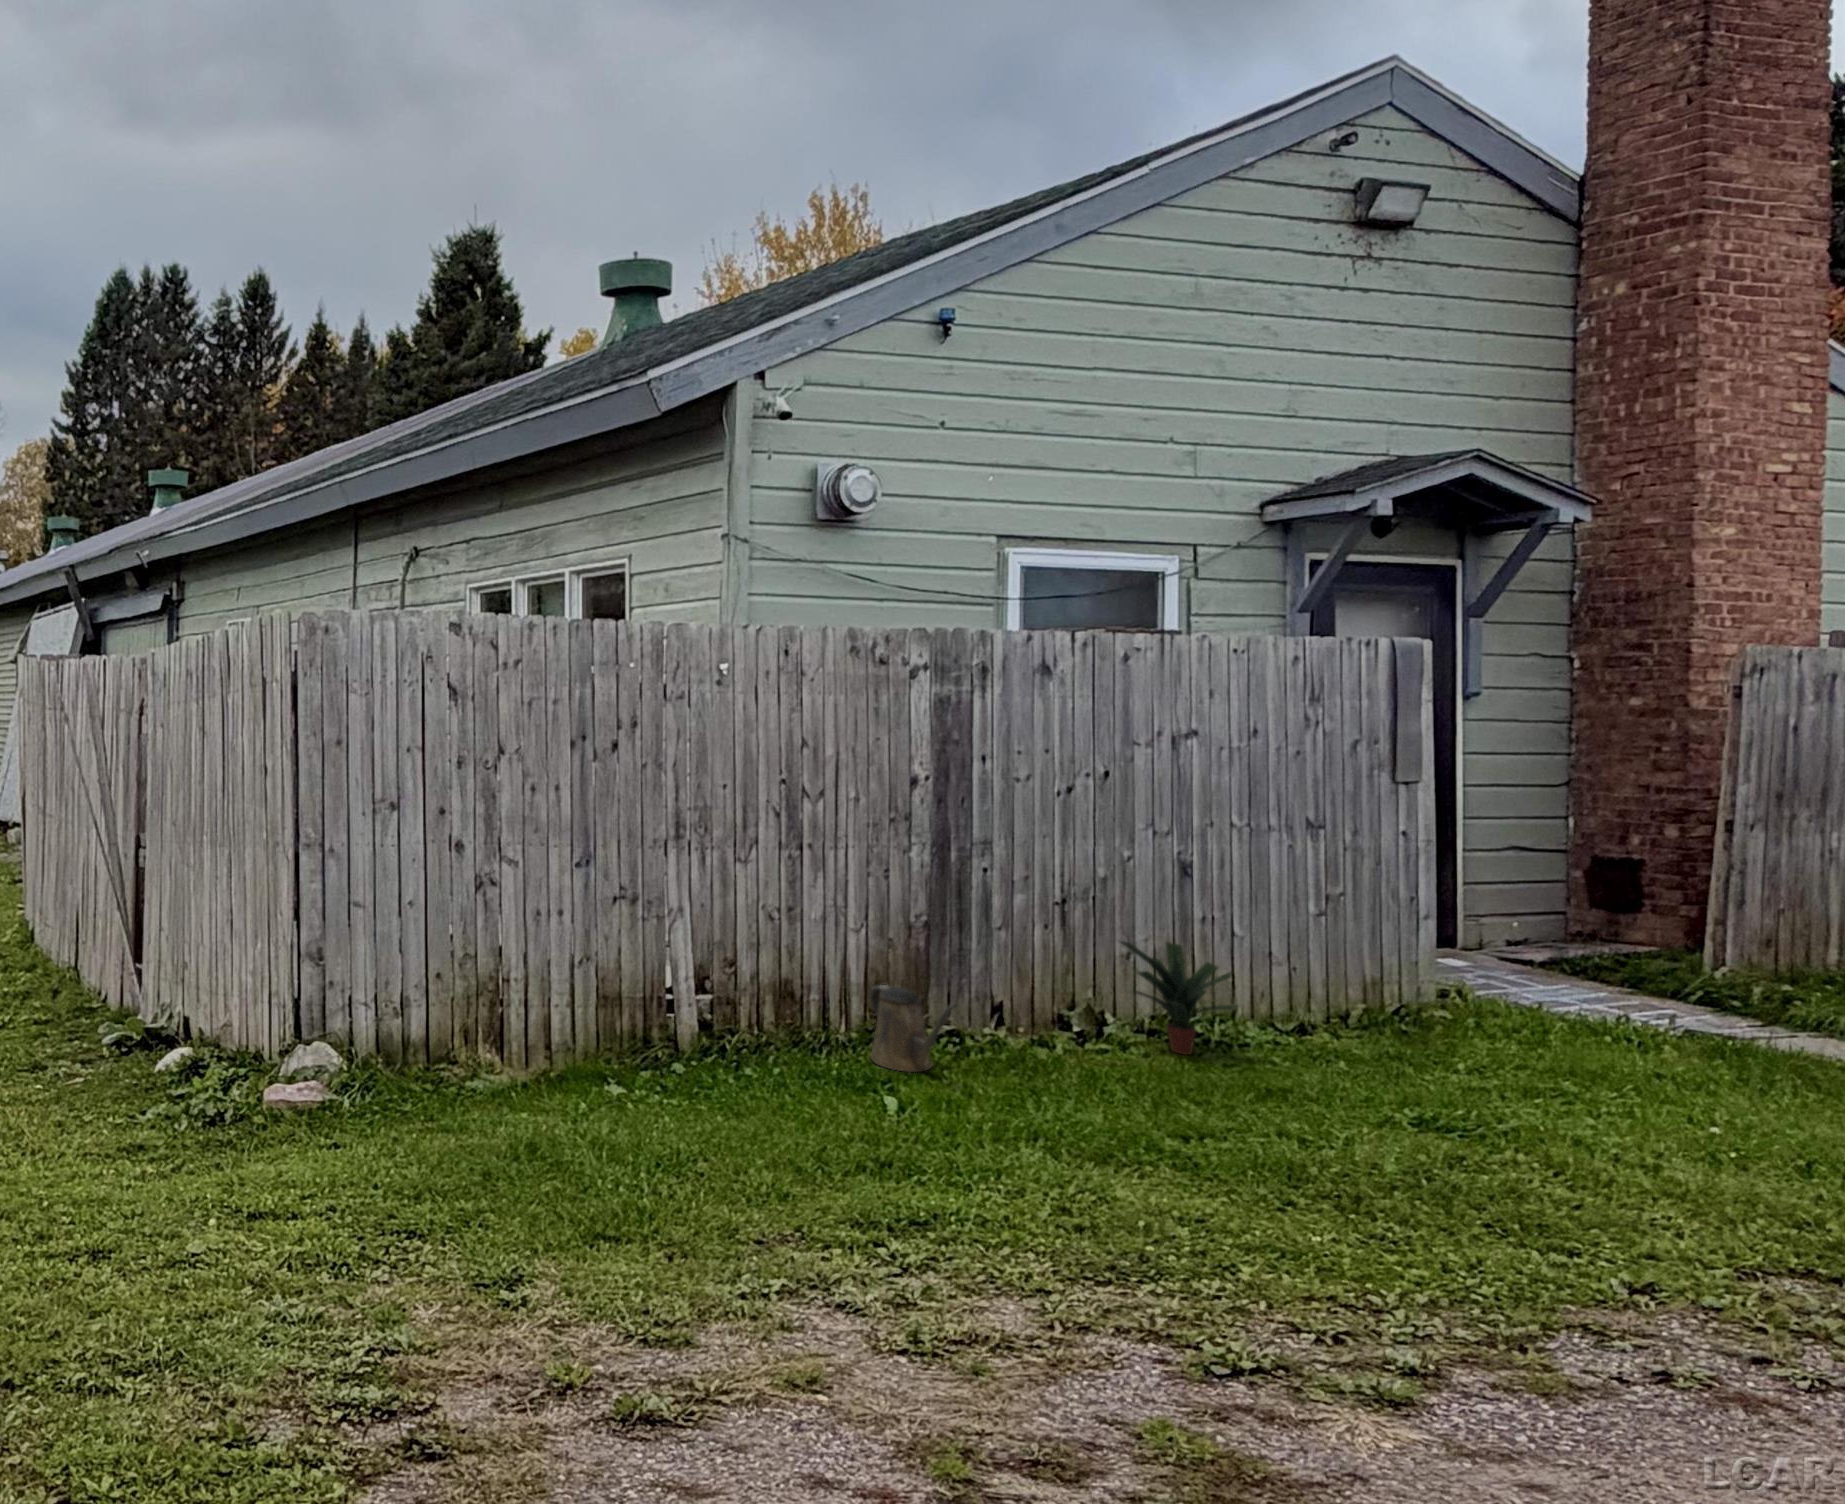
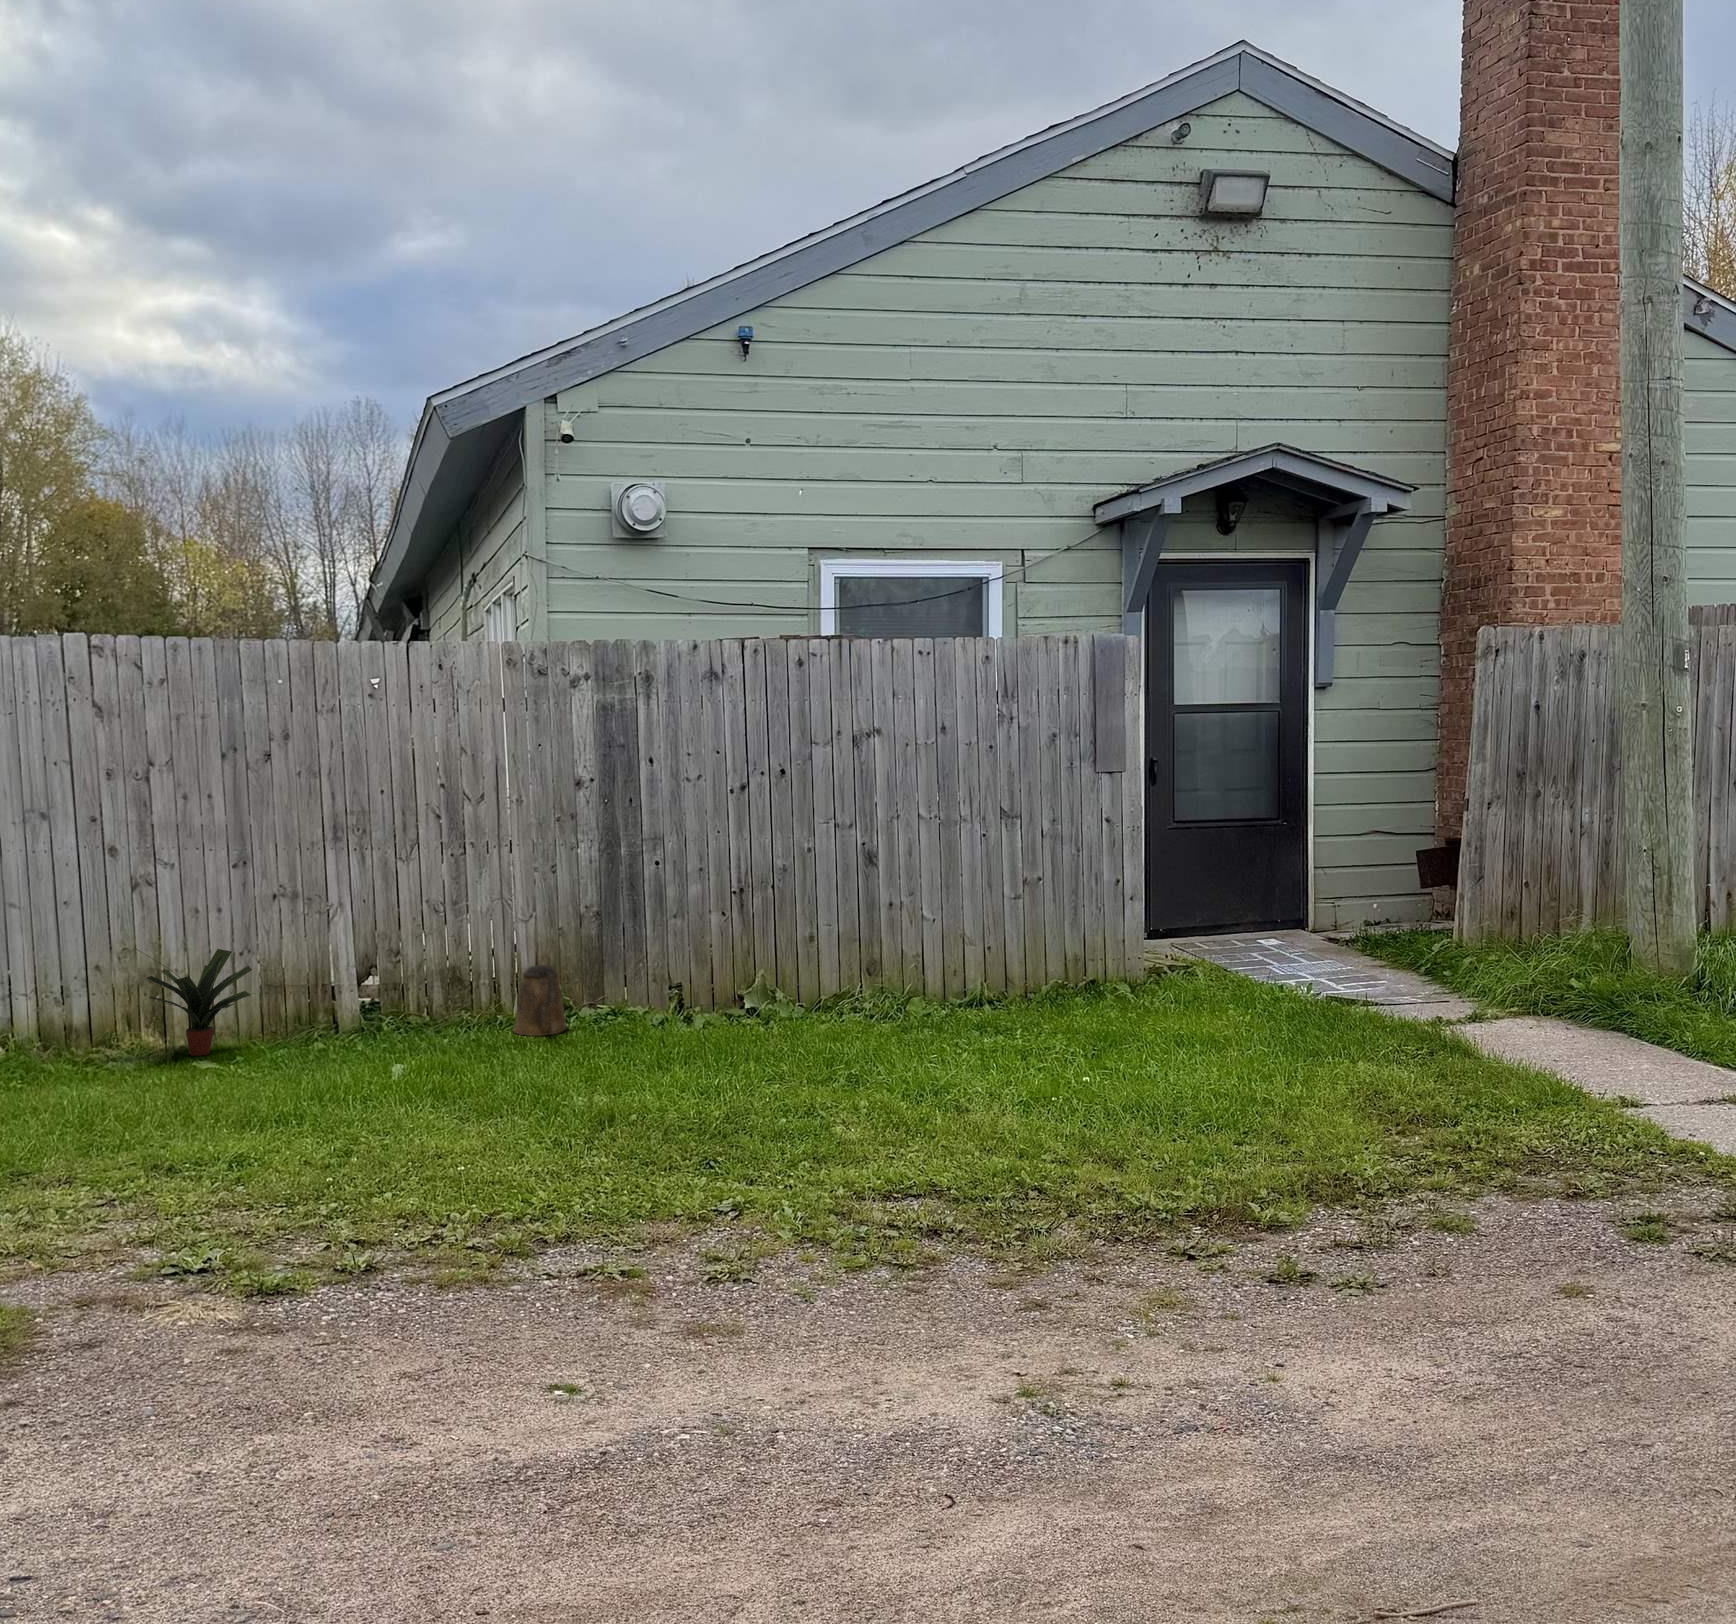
potted plant: present [1119,941,1238,1055] -> present [136,949,252,1056]

